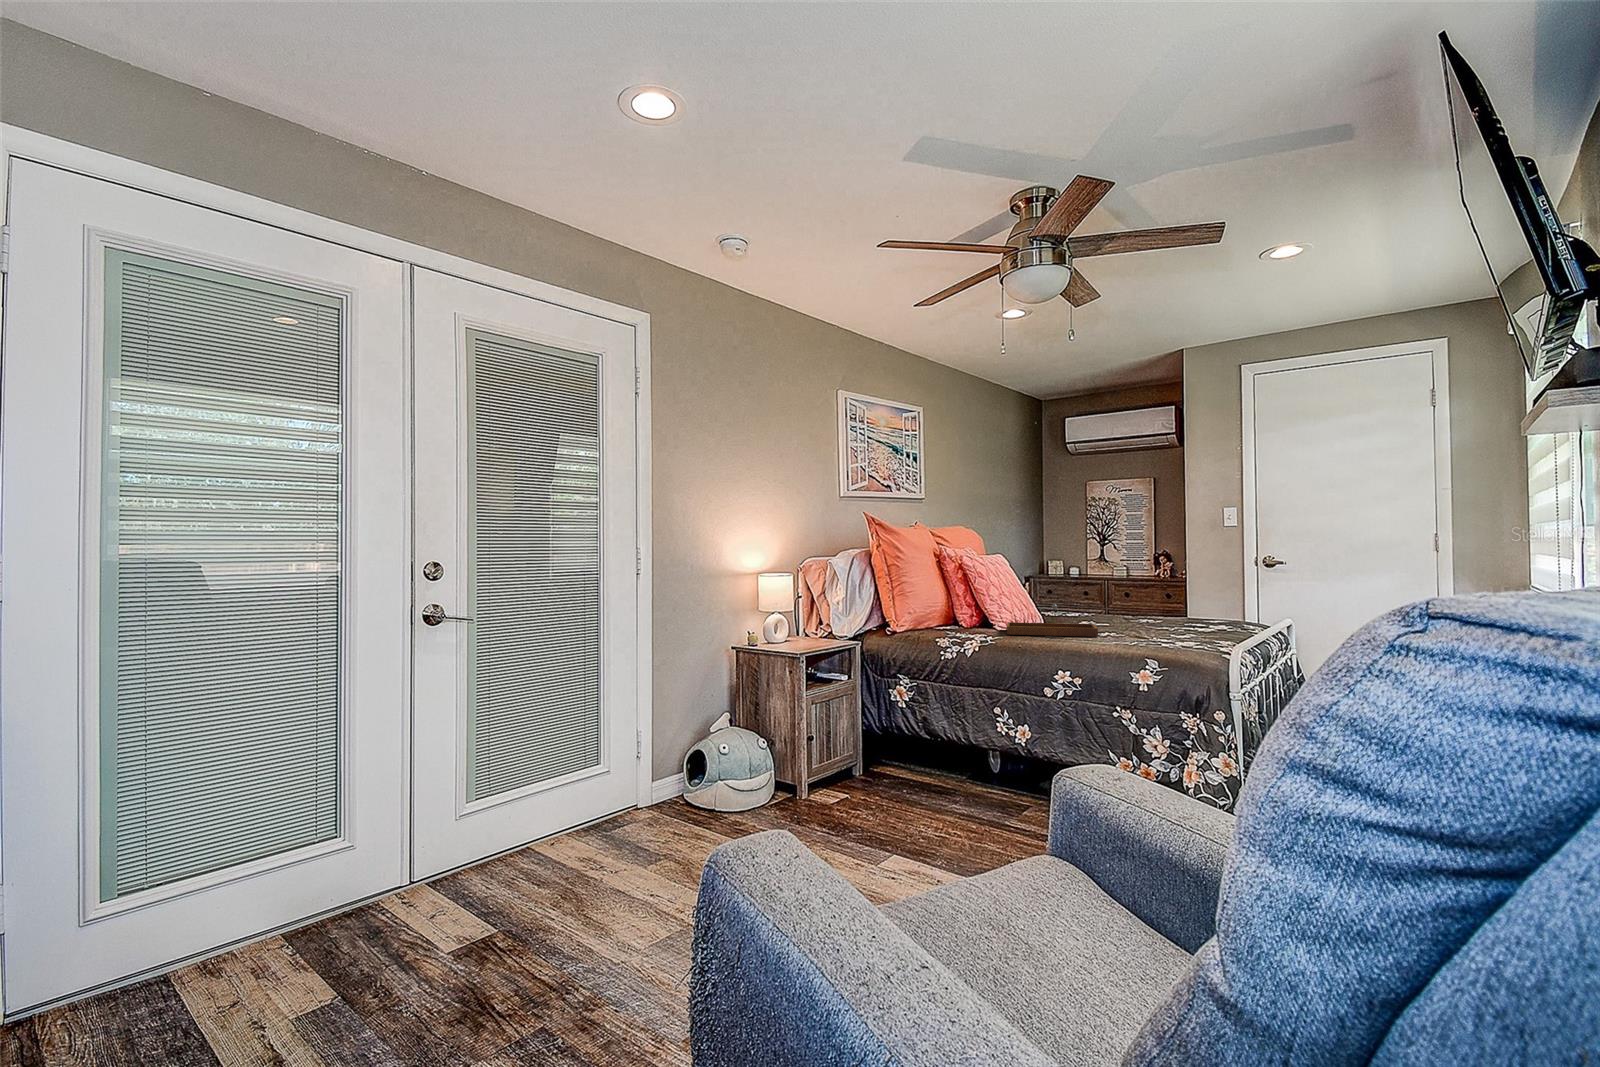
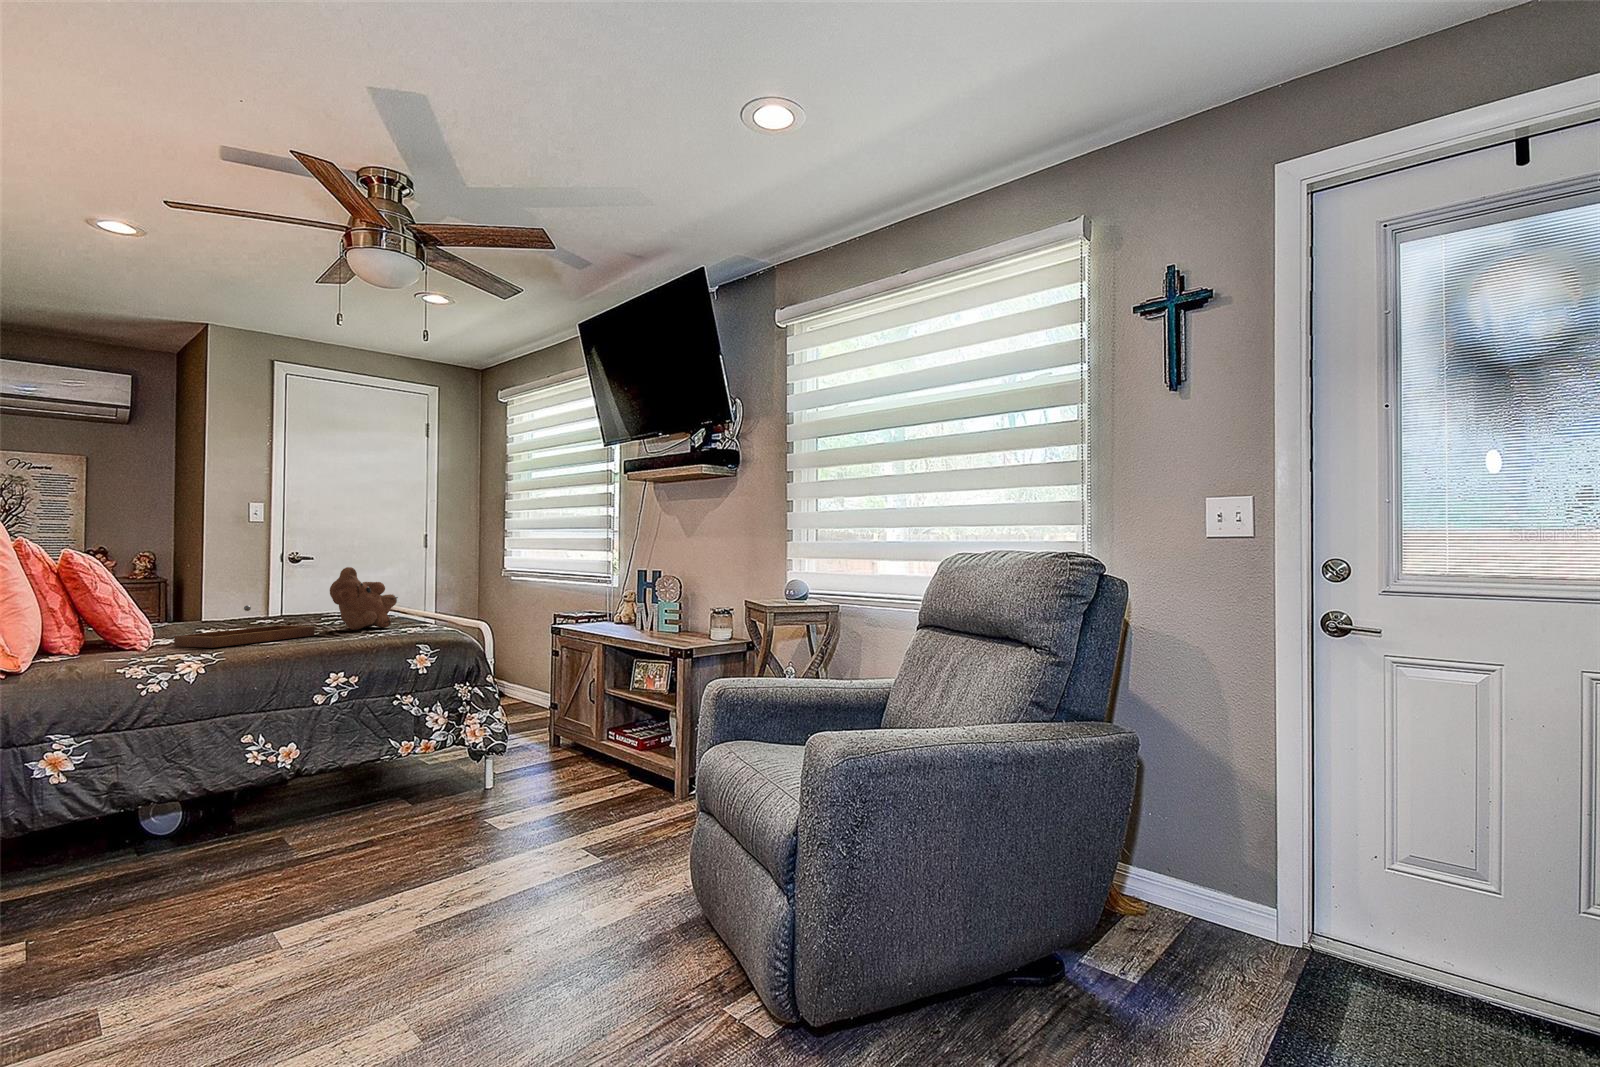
teddy bear: none [1118,575,1197,639] -> present [330,567,398,630]

